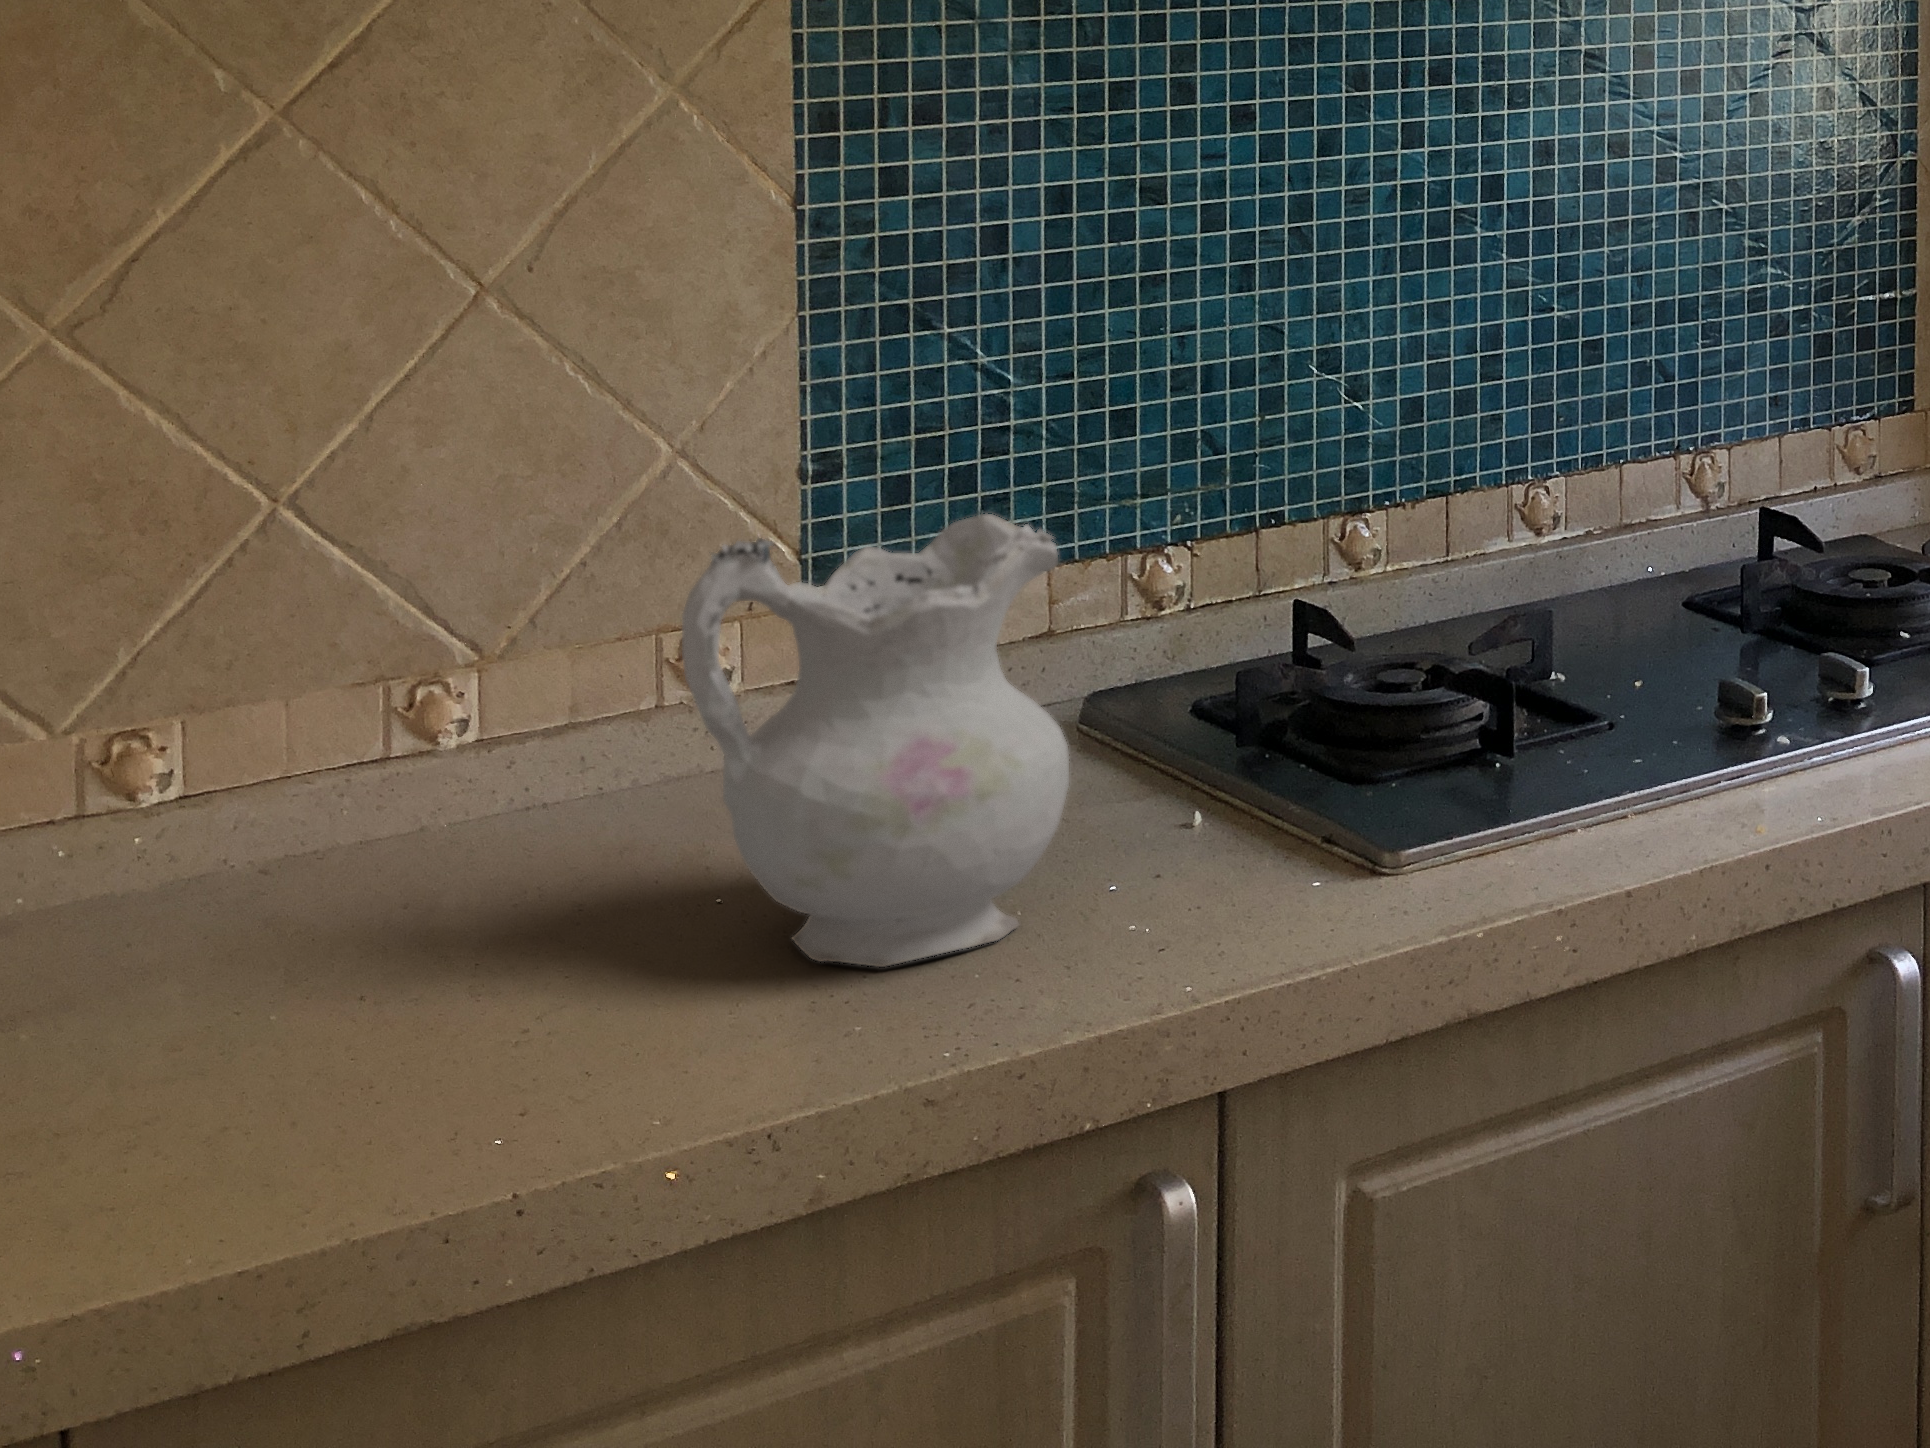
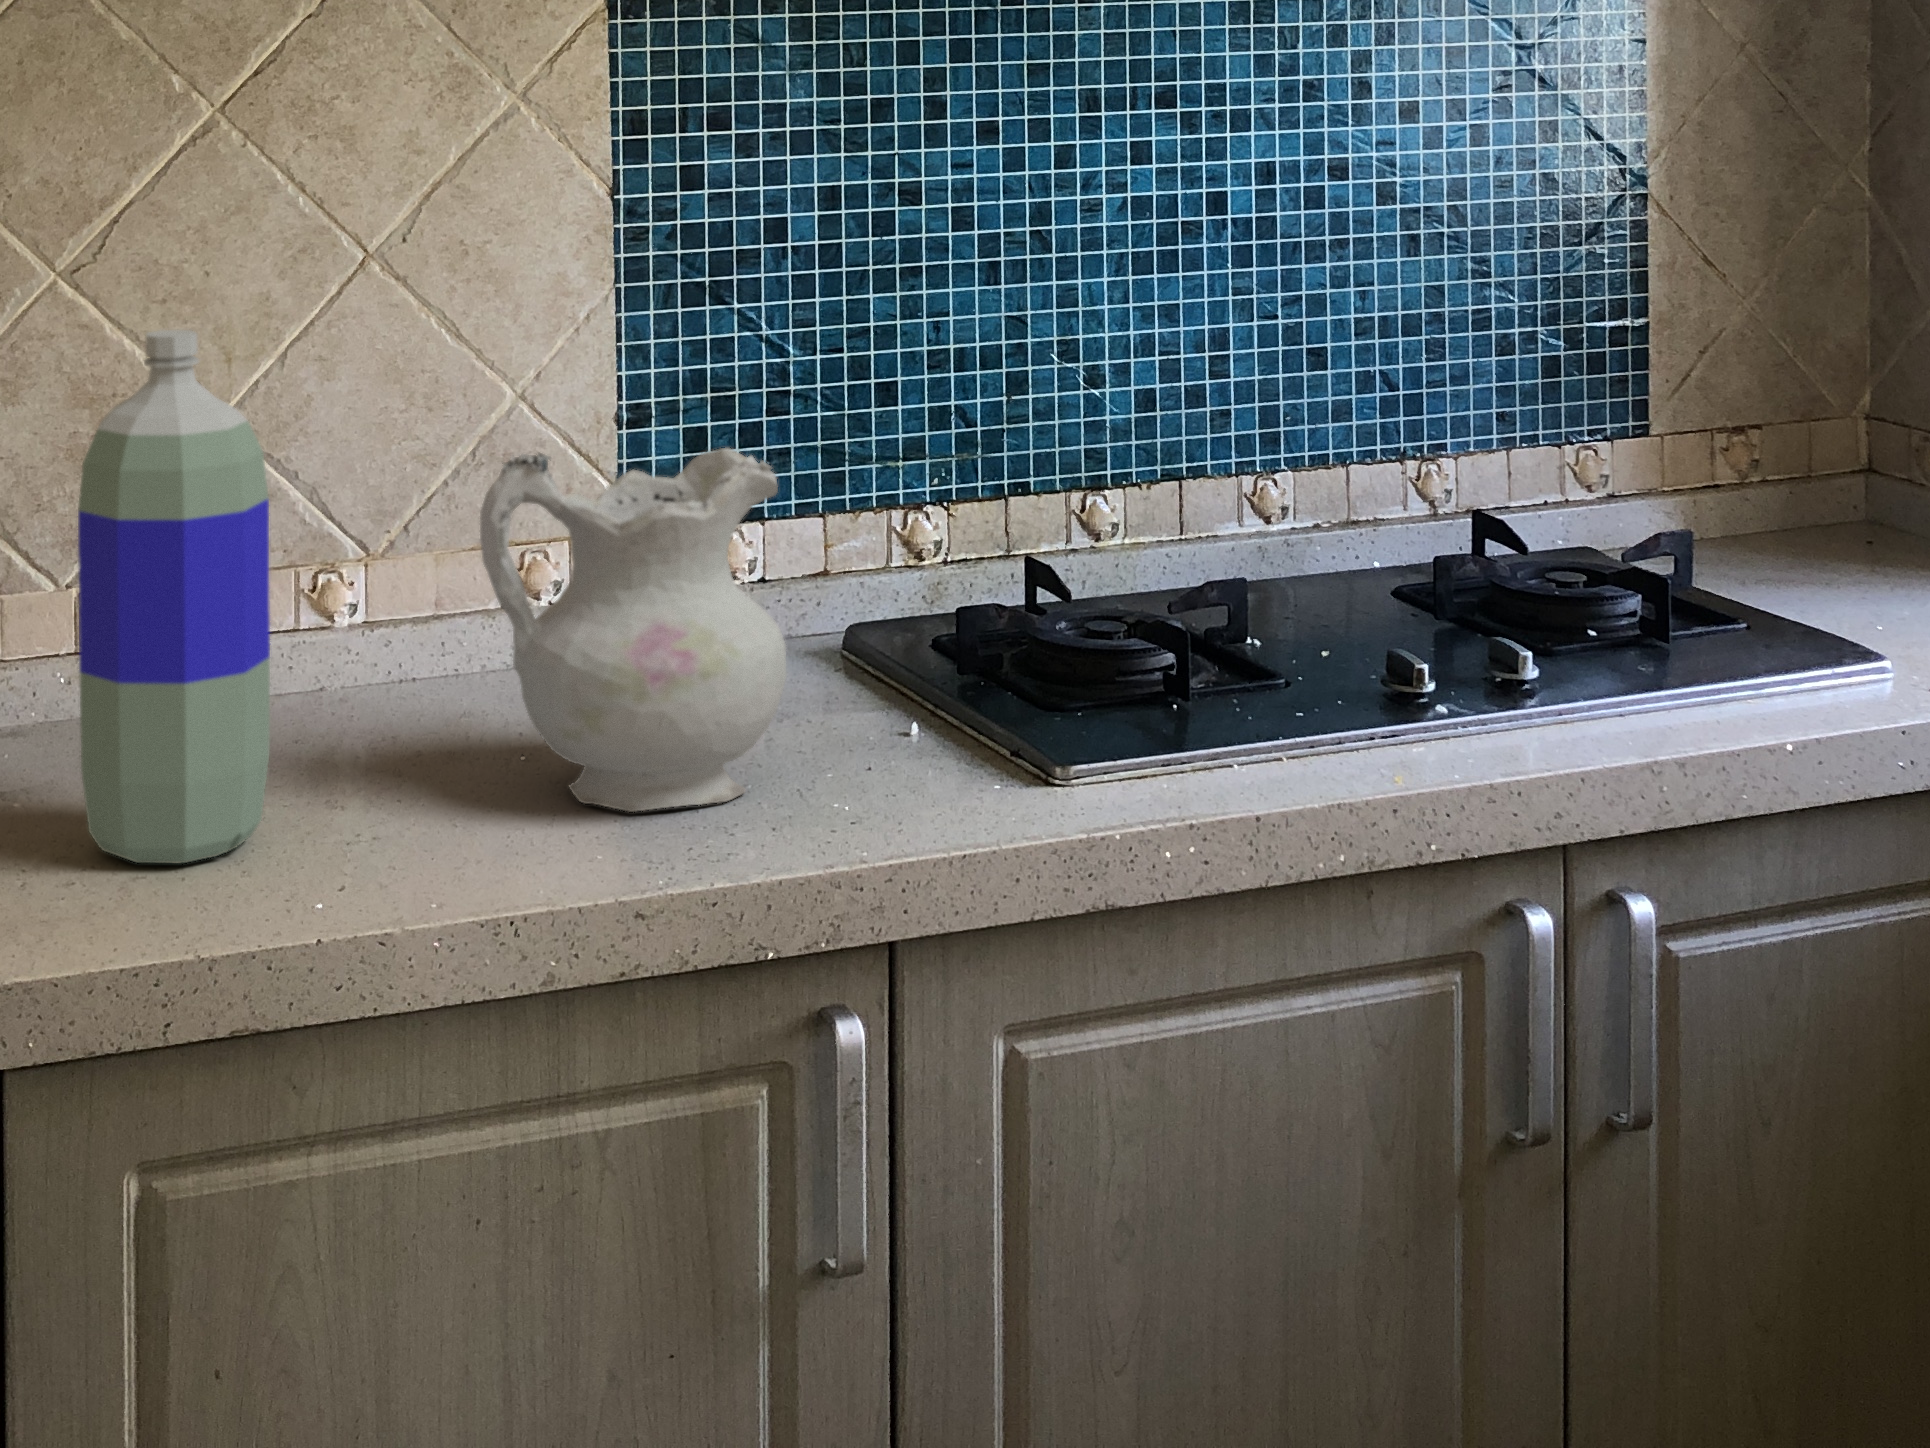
bottle: none [131,415,404,1114] -> present [78,330,270,863]

